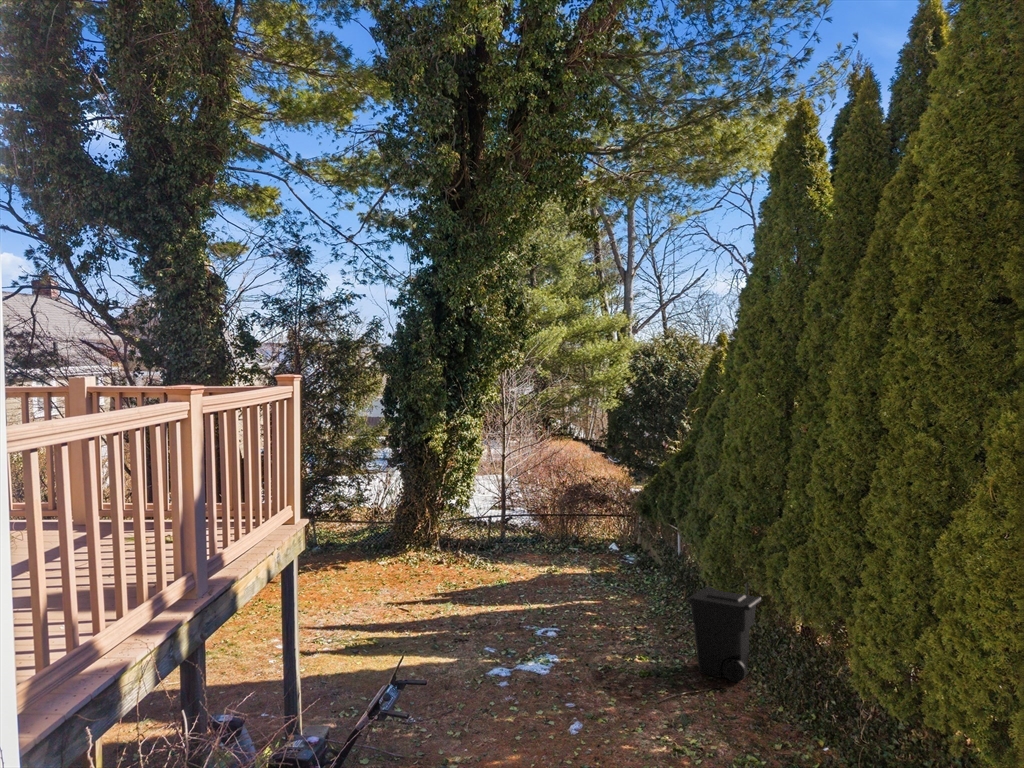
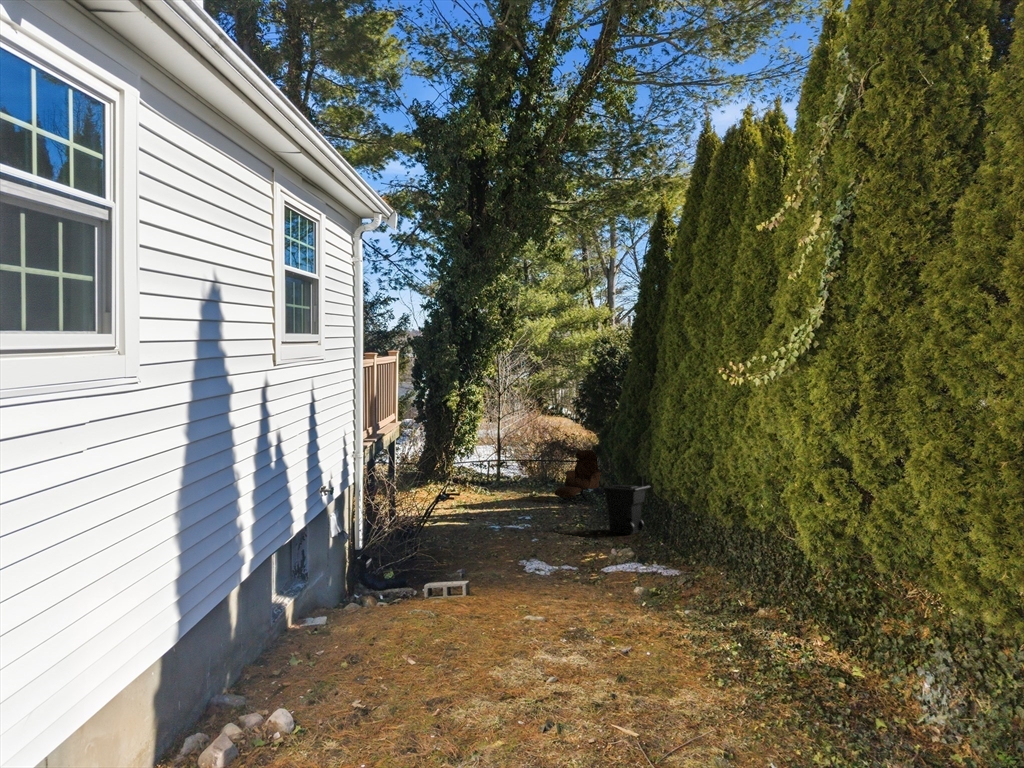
lounge chair: none [584,506,652,589] -> present [555,450,601,504]

